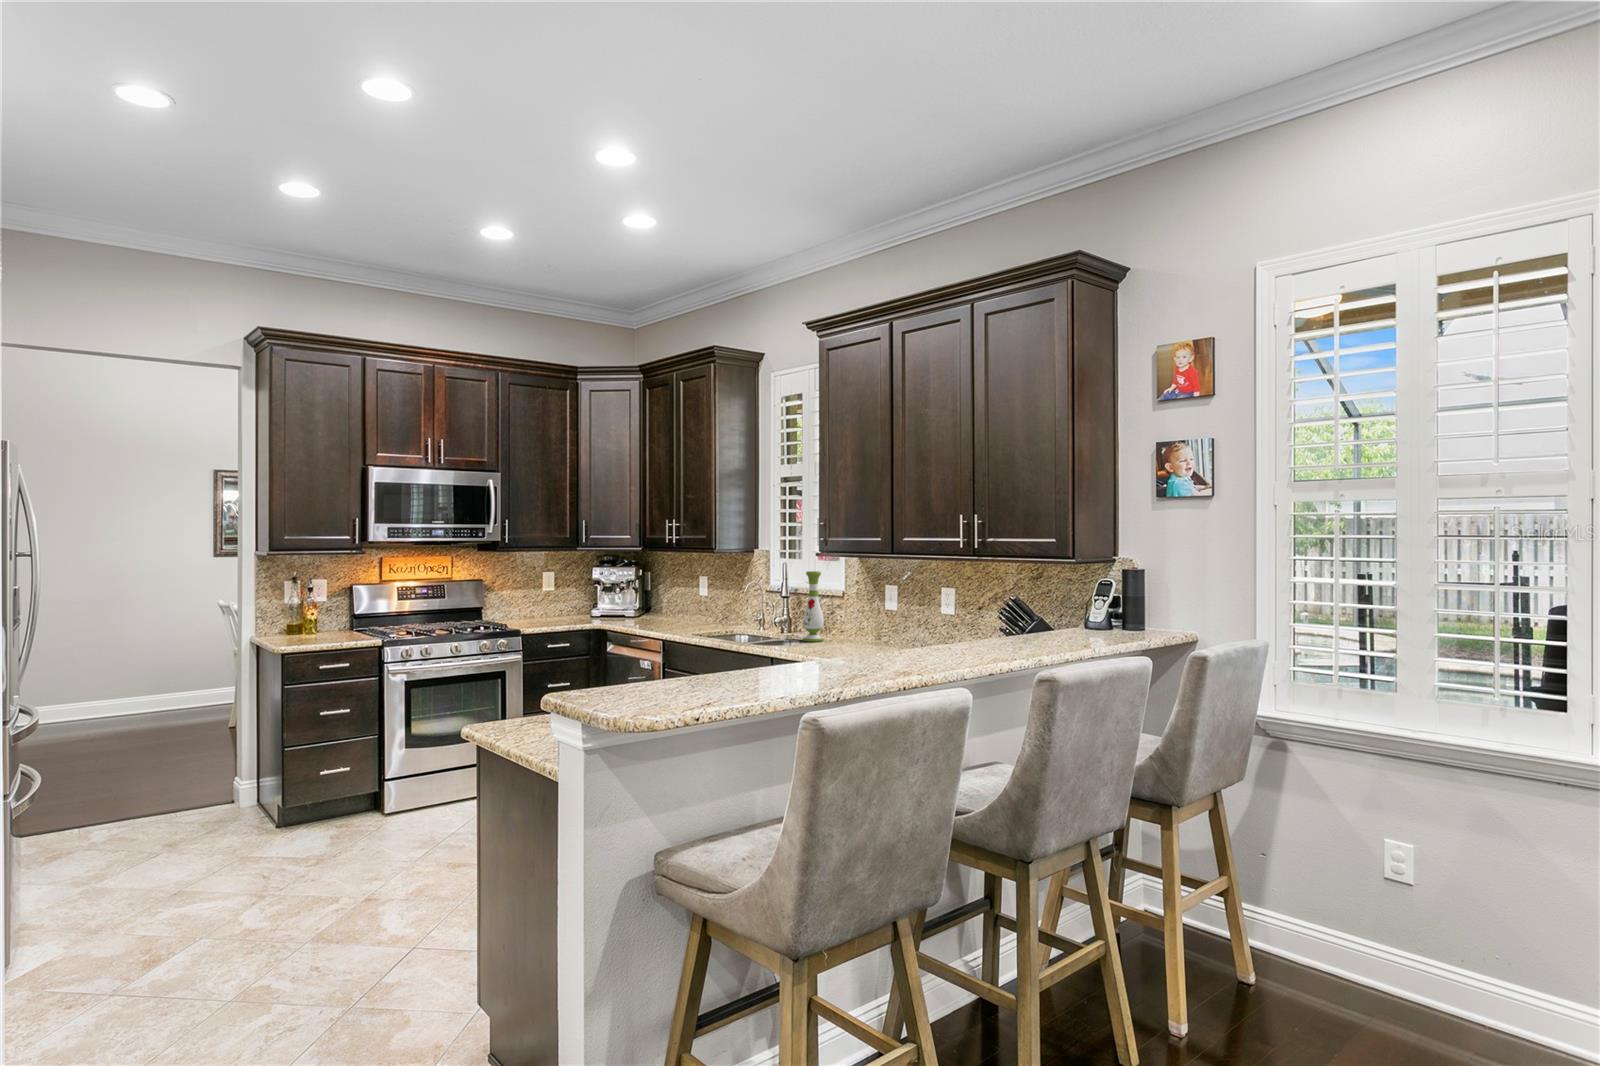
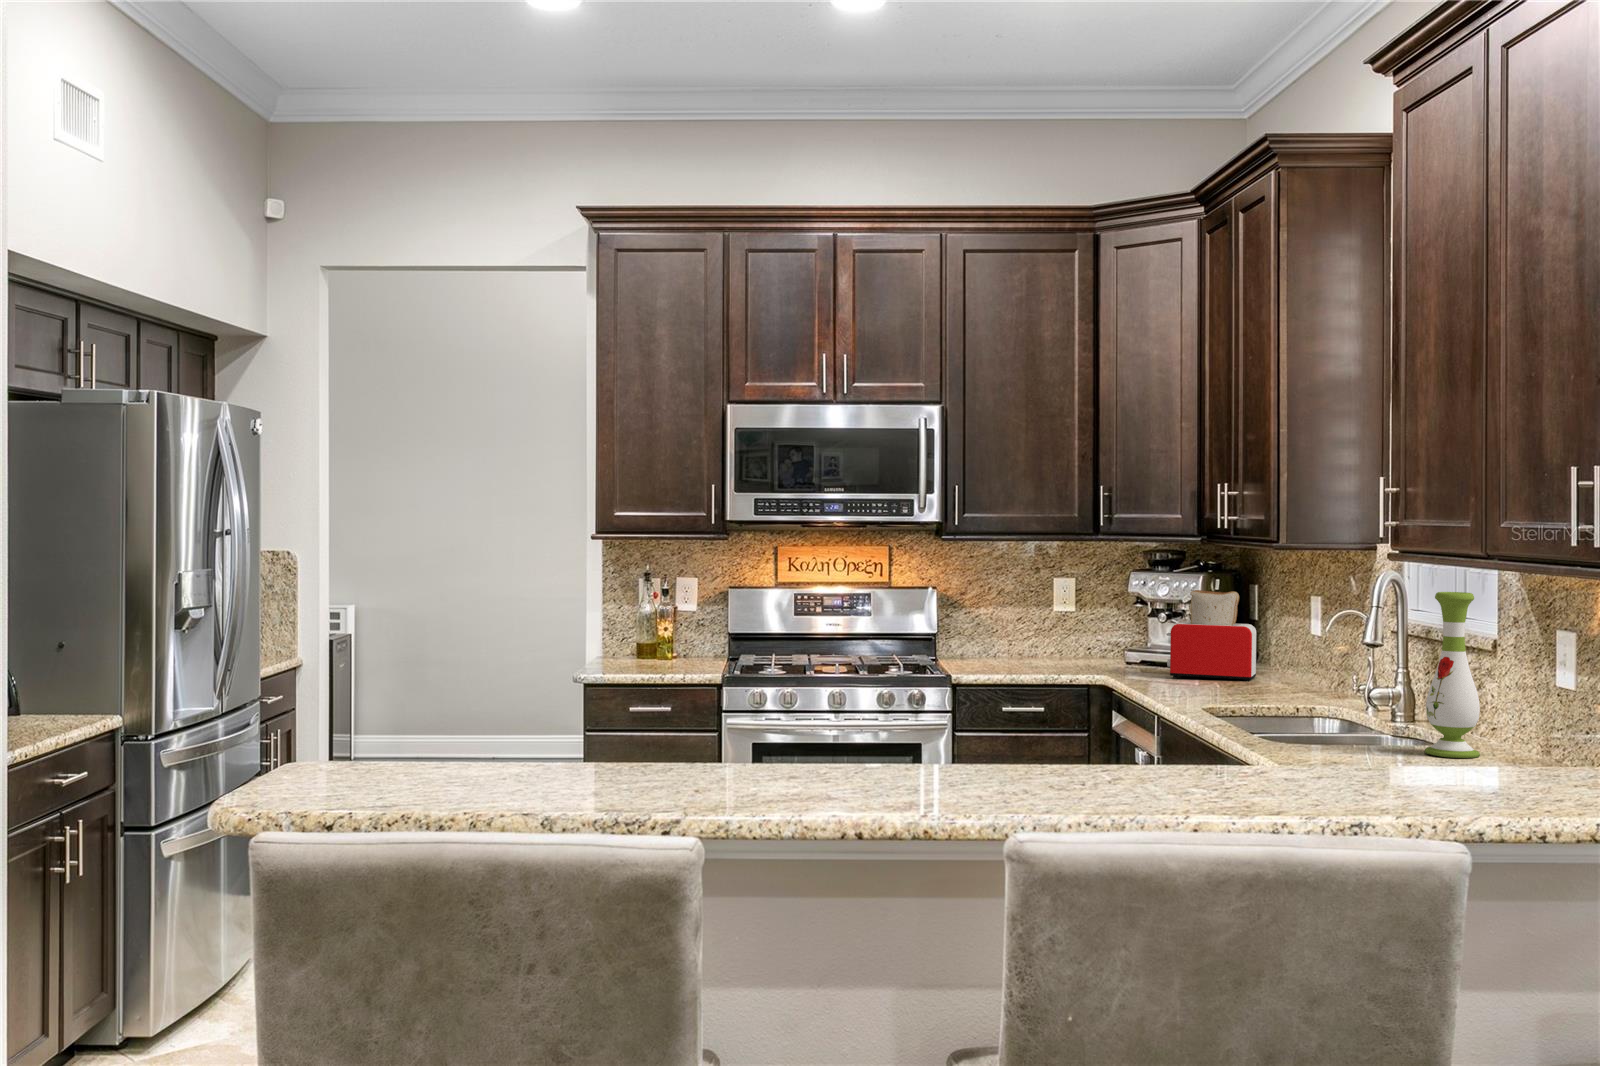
toaster: none [622,576,668,622] -> present [1166,590,1256,681]

